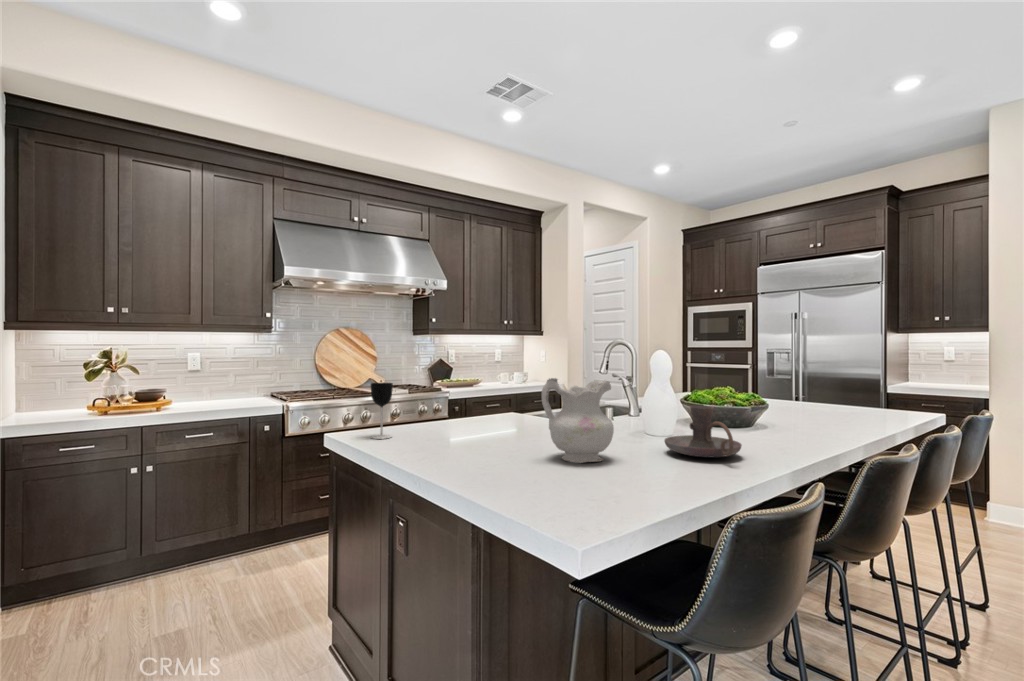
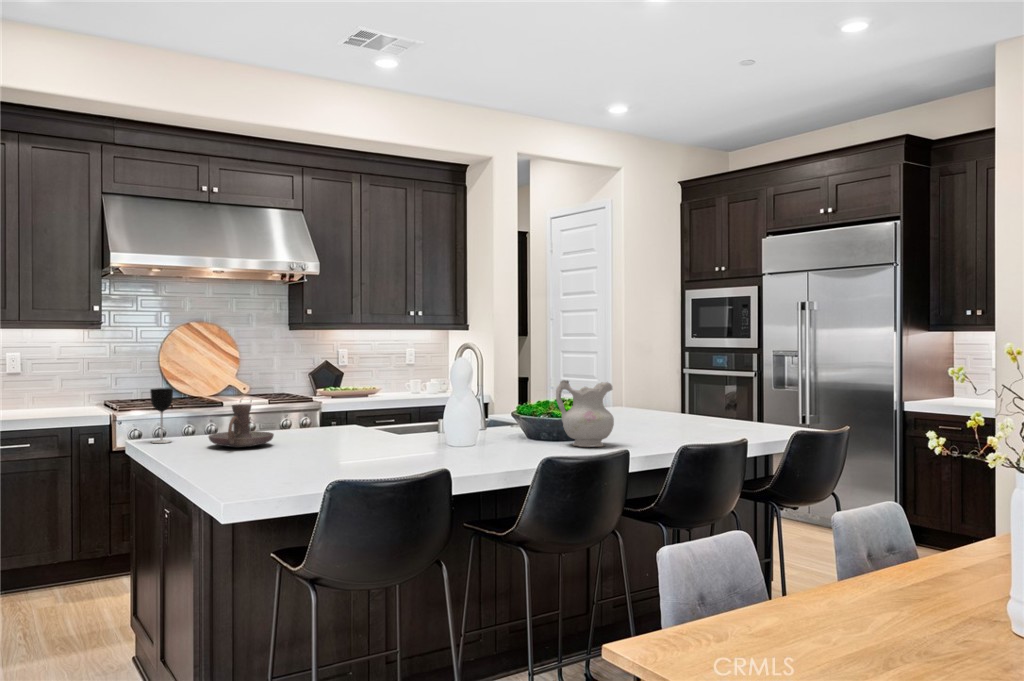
ceramic pitcher: present [542,378,614,463] -> present [556,380,614,447]
candle holder: present [665,406,742,457] -> present [209,404,274,447]

